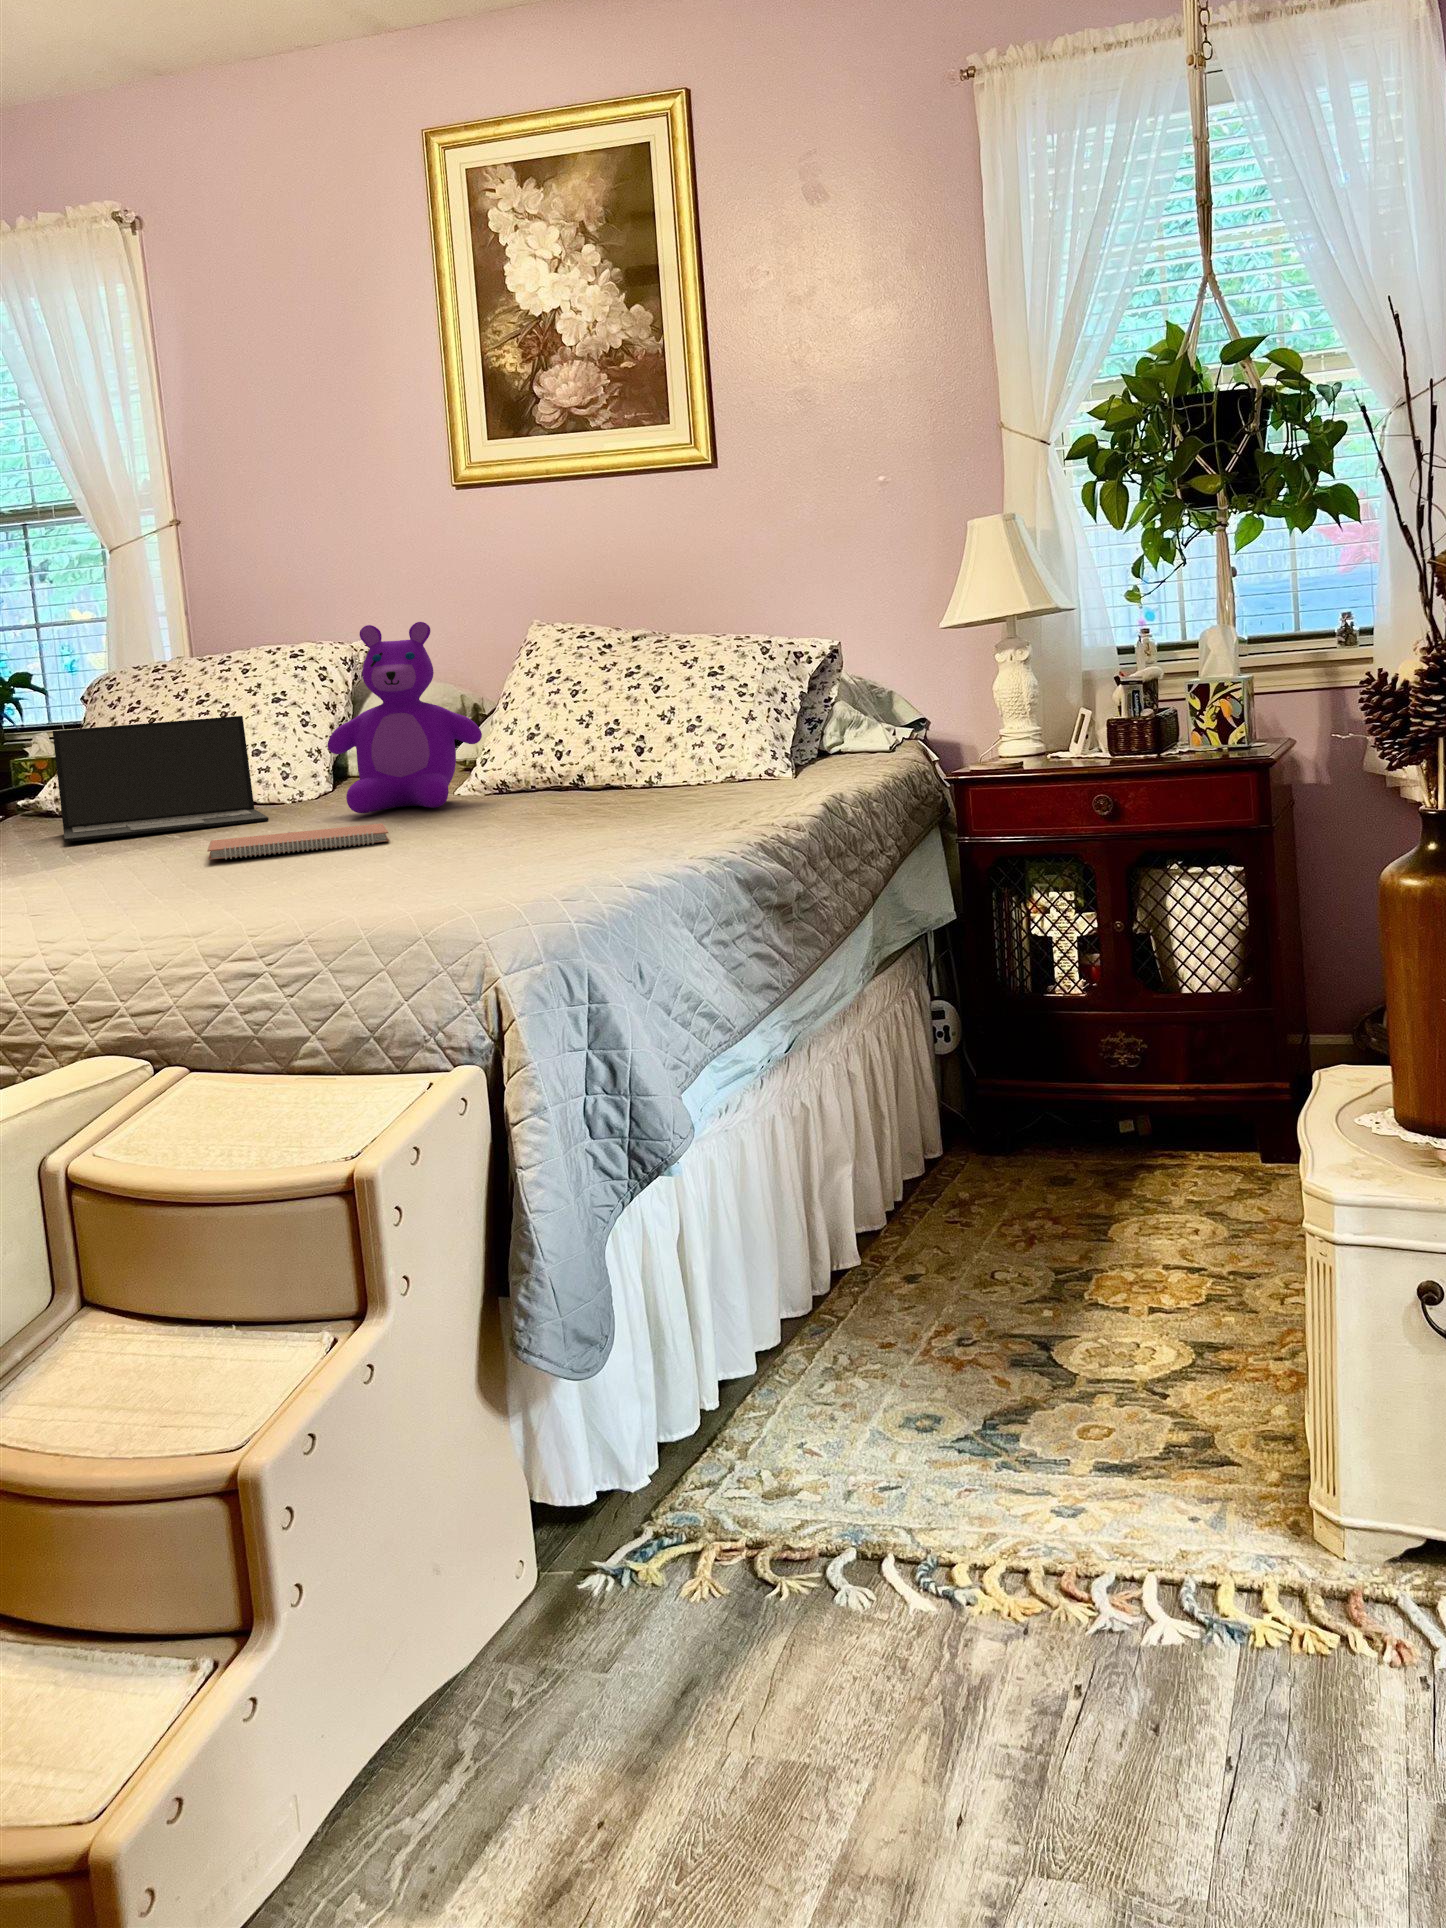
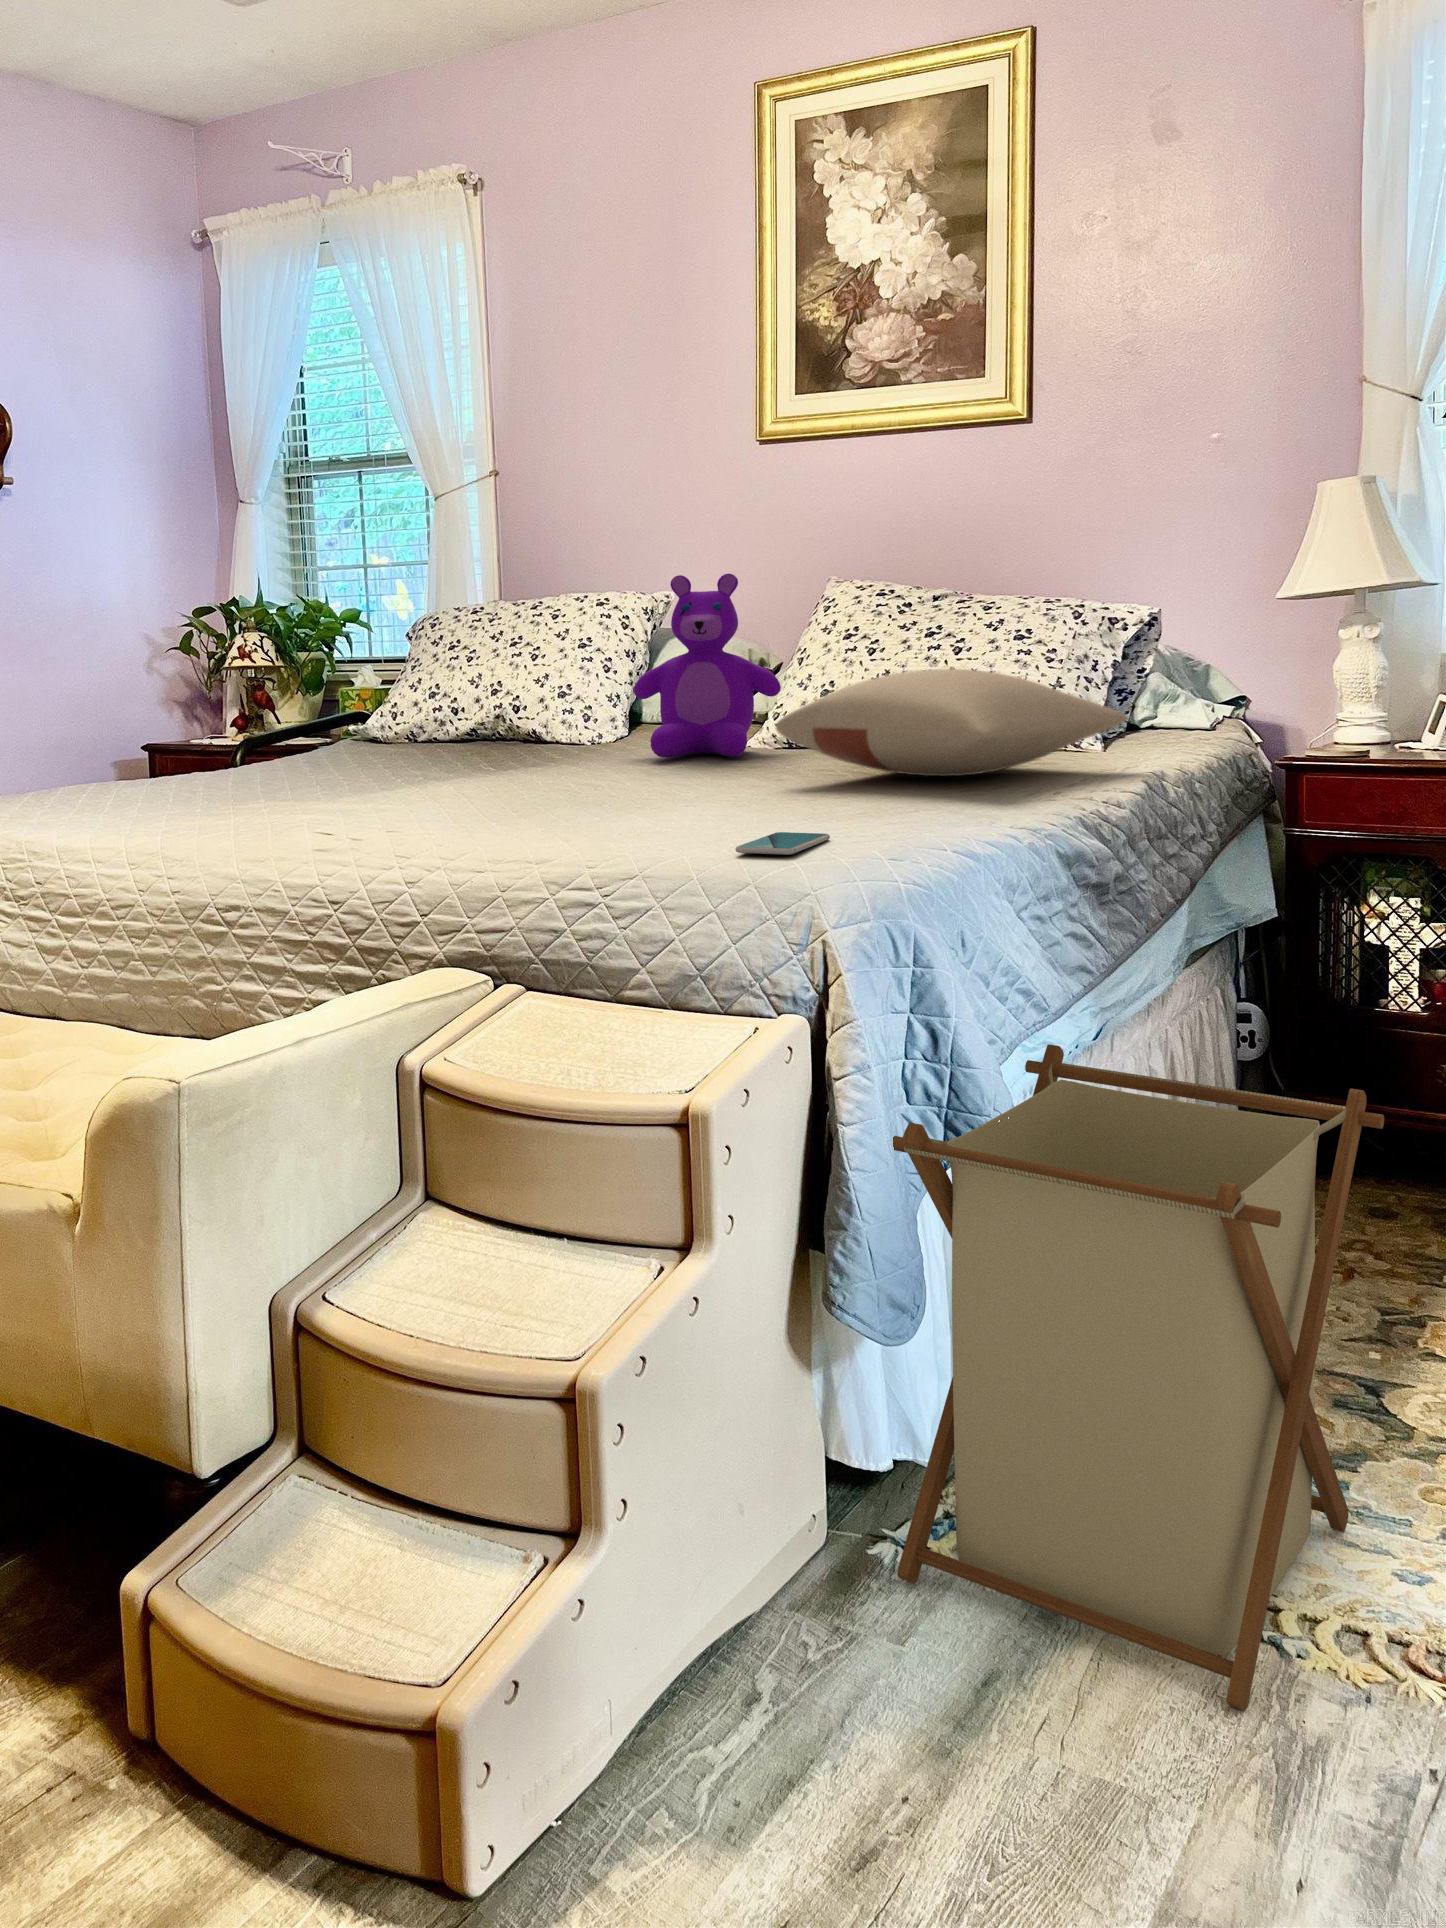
pillow: none [466,711,807,814] -> present [776,669,1127,776]
laptop: present [53,716,269,842] -> none [390,658,576,766]
notebook: present [207,823,389,860] -> none [531,768,697,792]
smartphone: none [408,882,508,909] -> present [735,832,830,855]
laundry basket: none [560,1066,1017,1663] -> present [893,1044,1384,1711]

